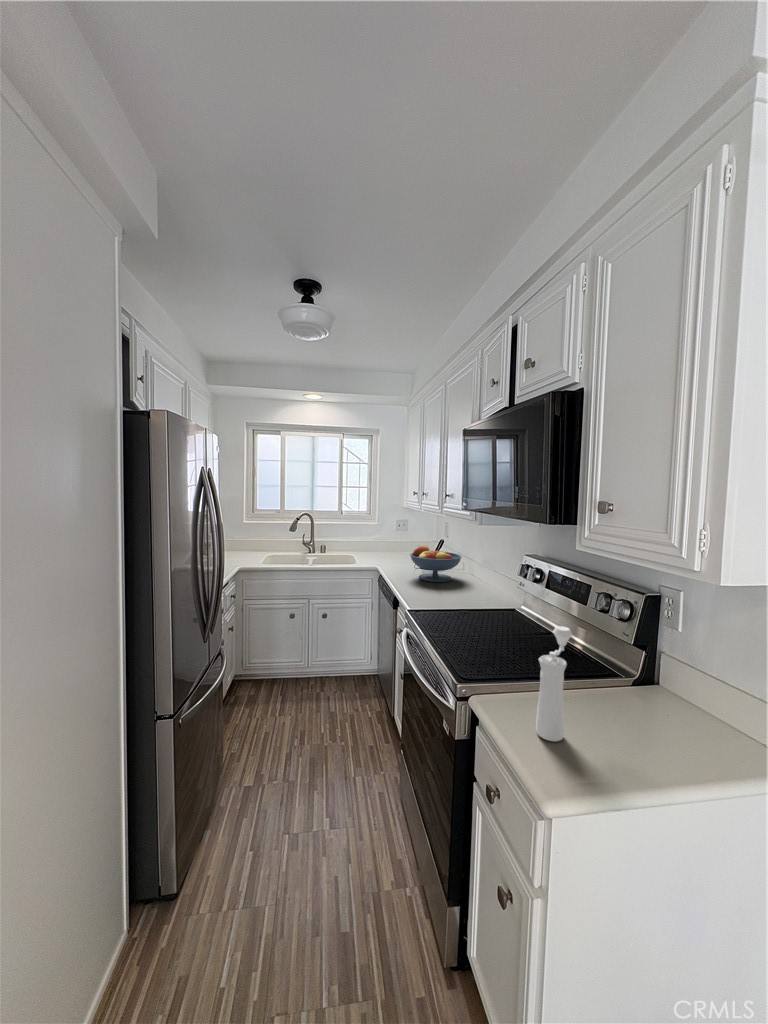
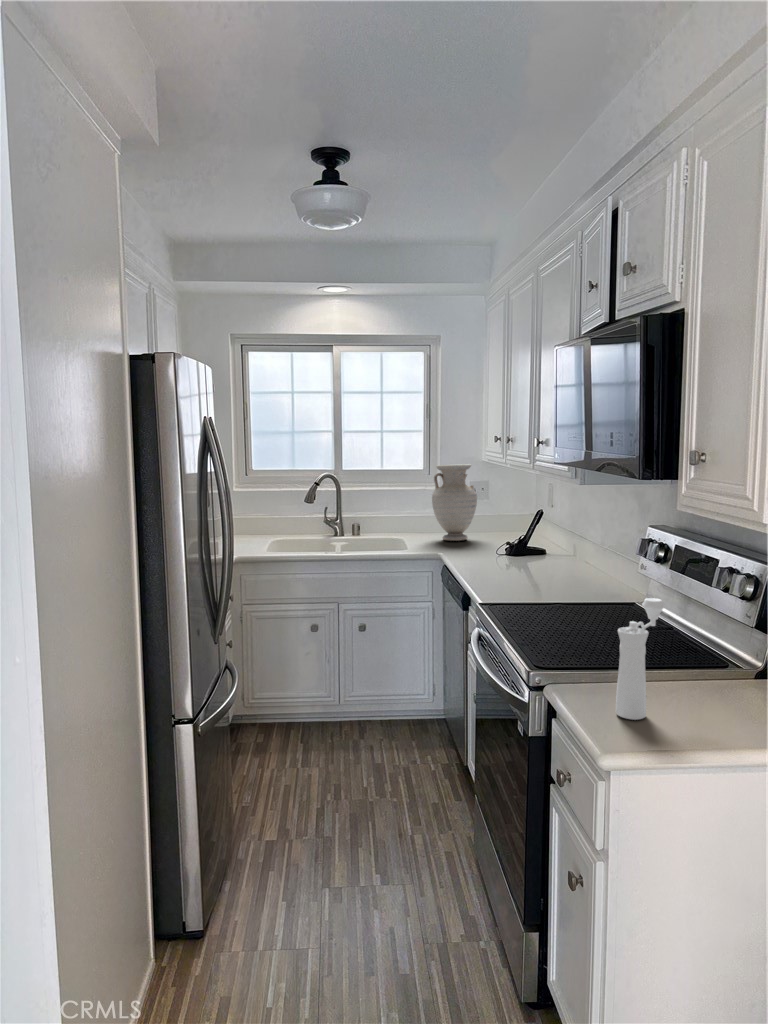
vase: none [373,508,402,557] -> present [432,464,477,541]
fruit bowl: present [410,546,462,582] -> none [486,519,564,572]

